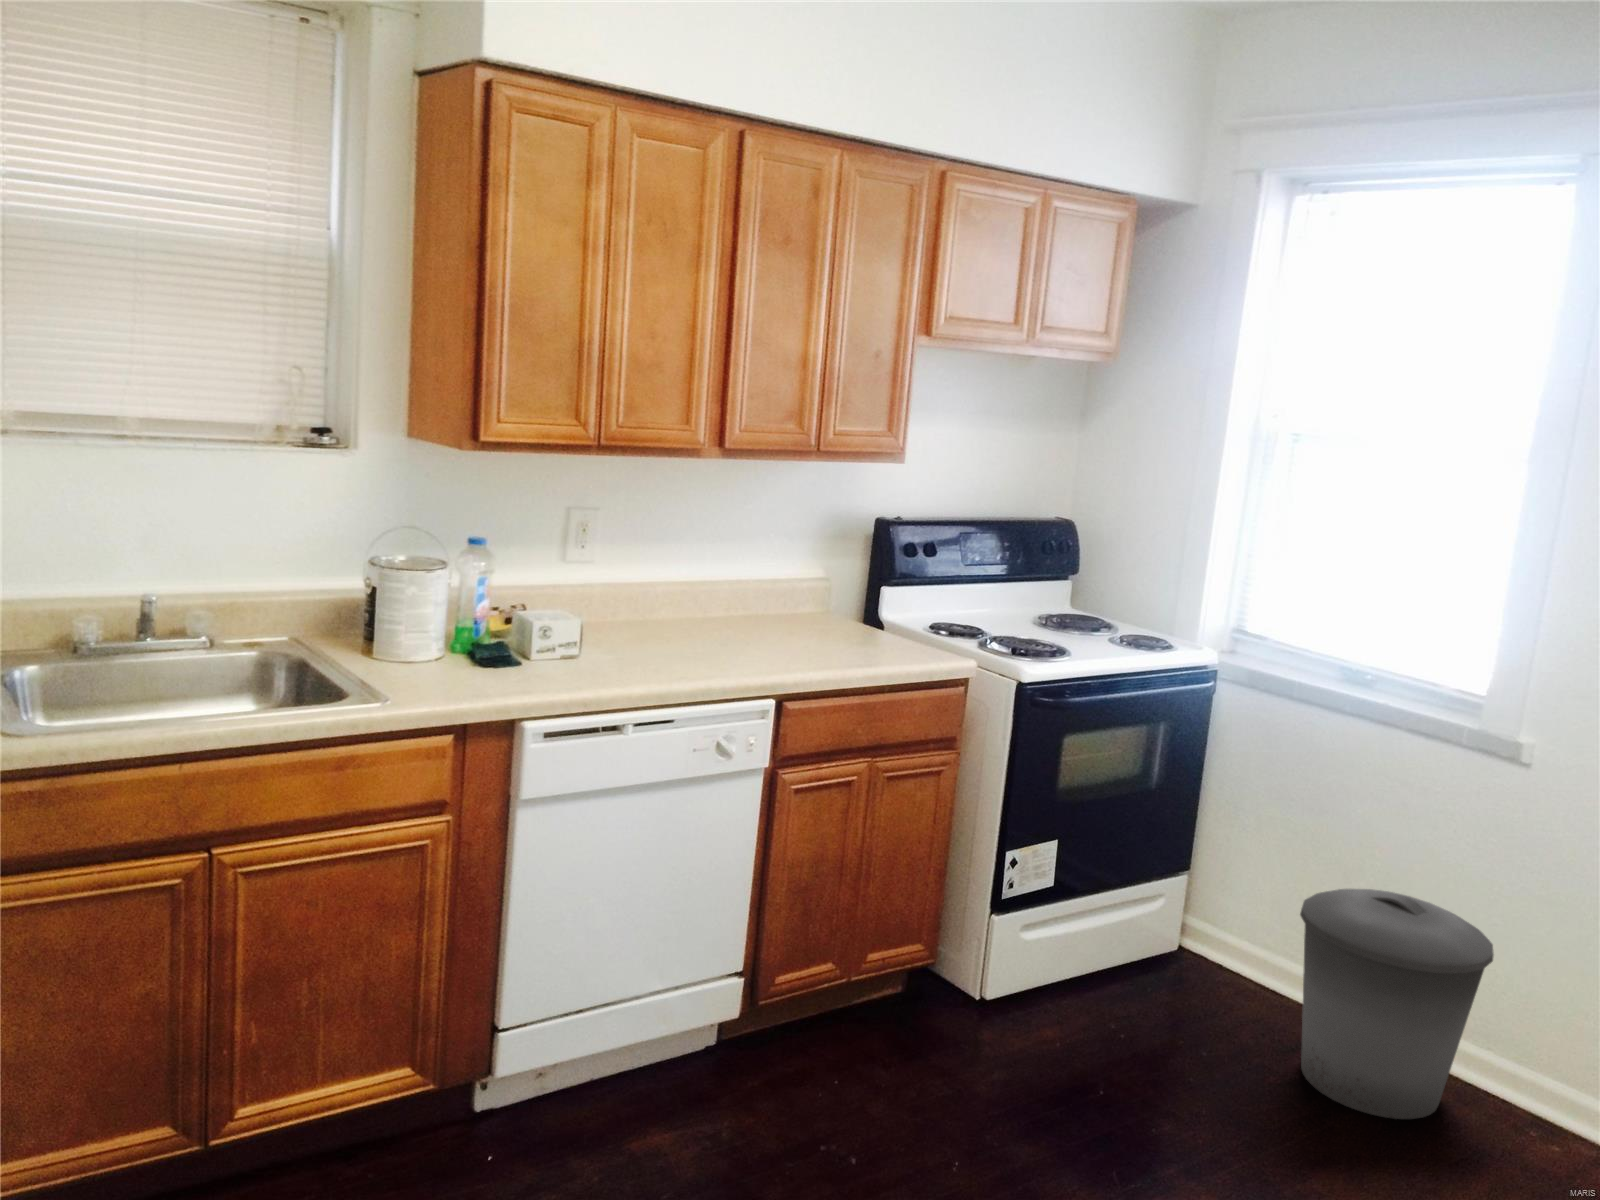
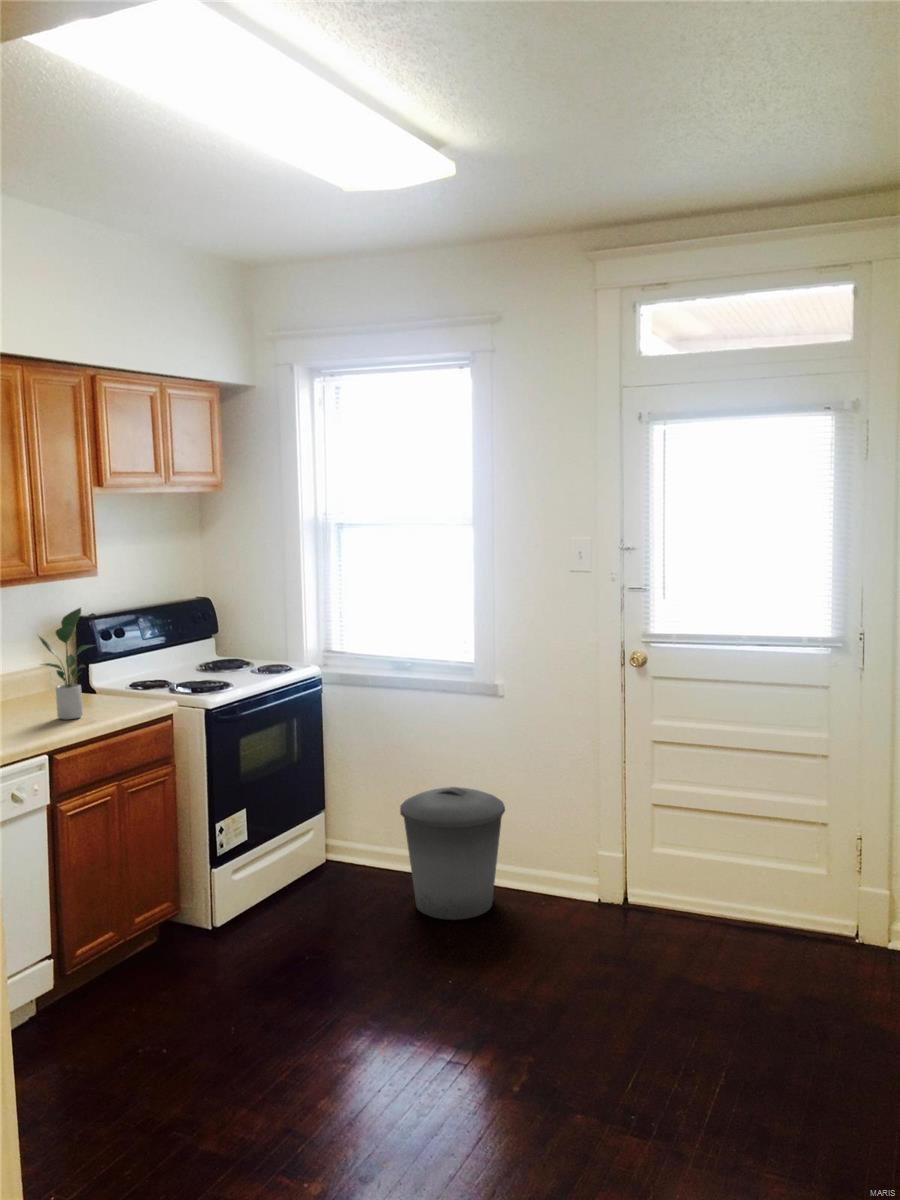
potted plant: none [795,504,879,658] -> present [39,608,94,720]

